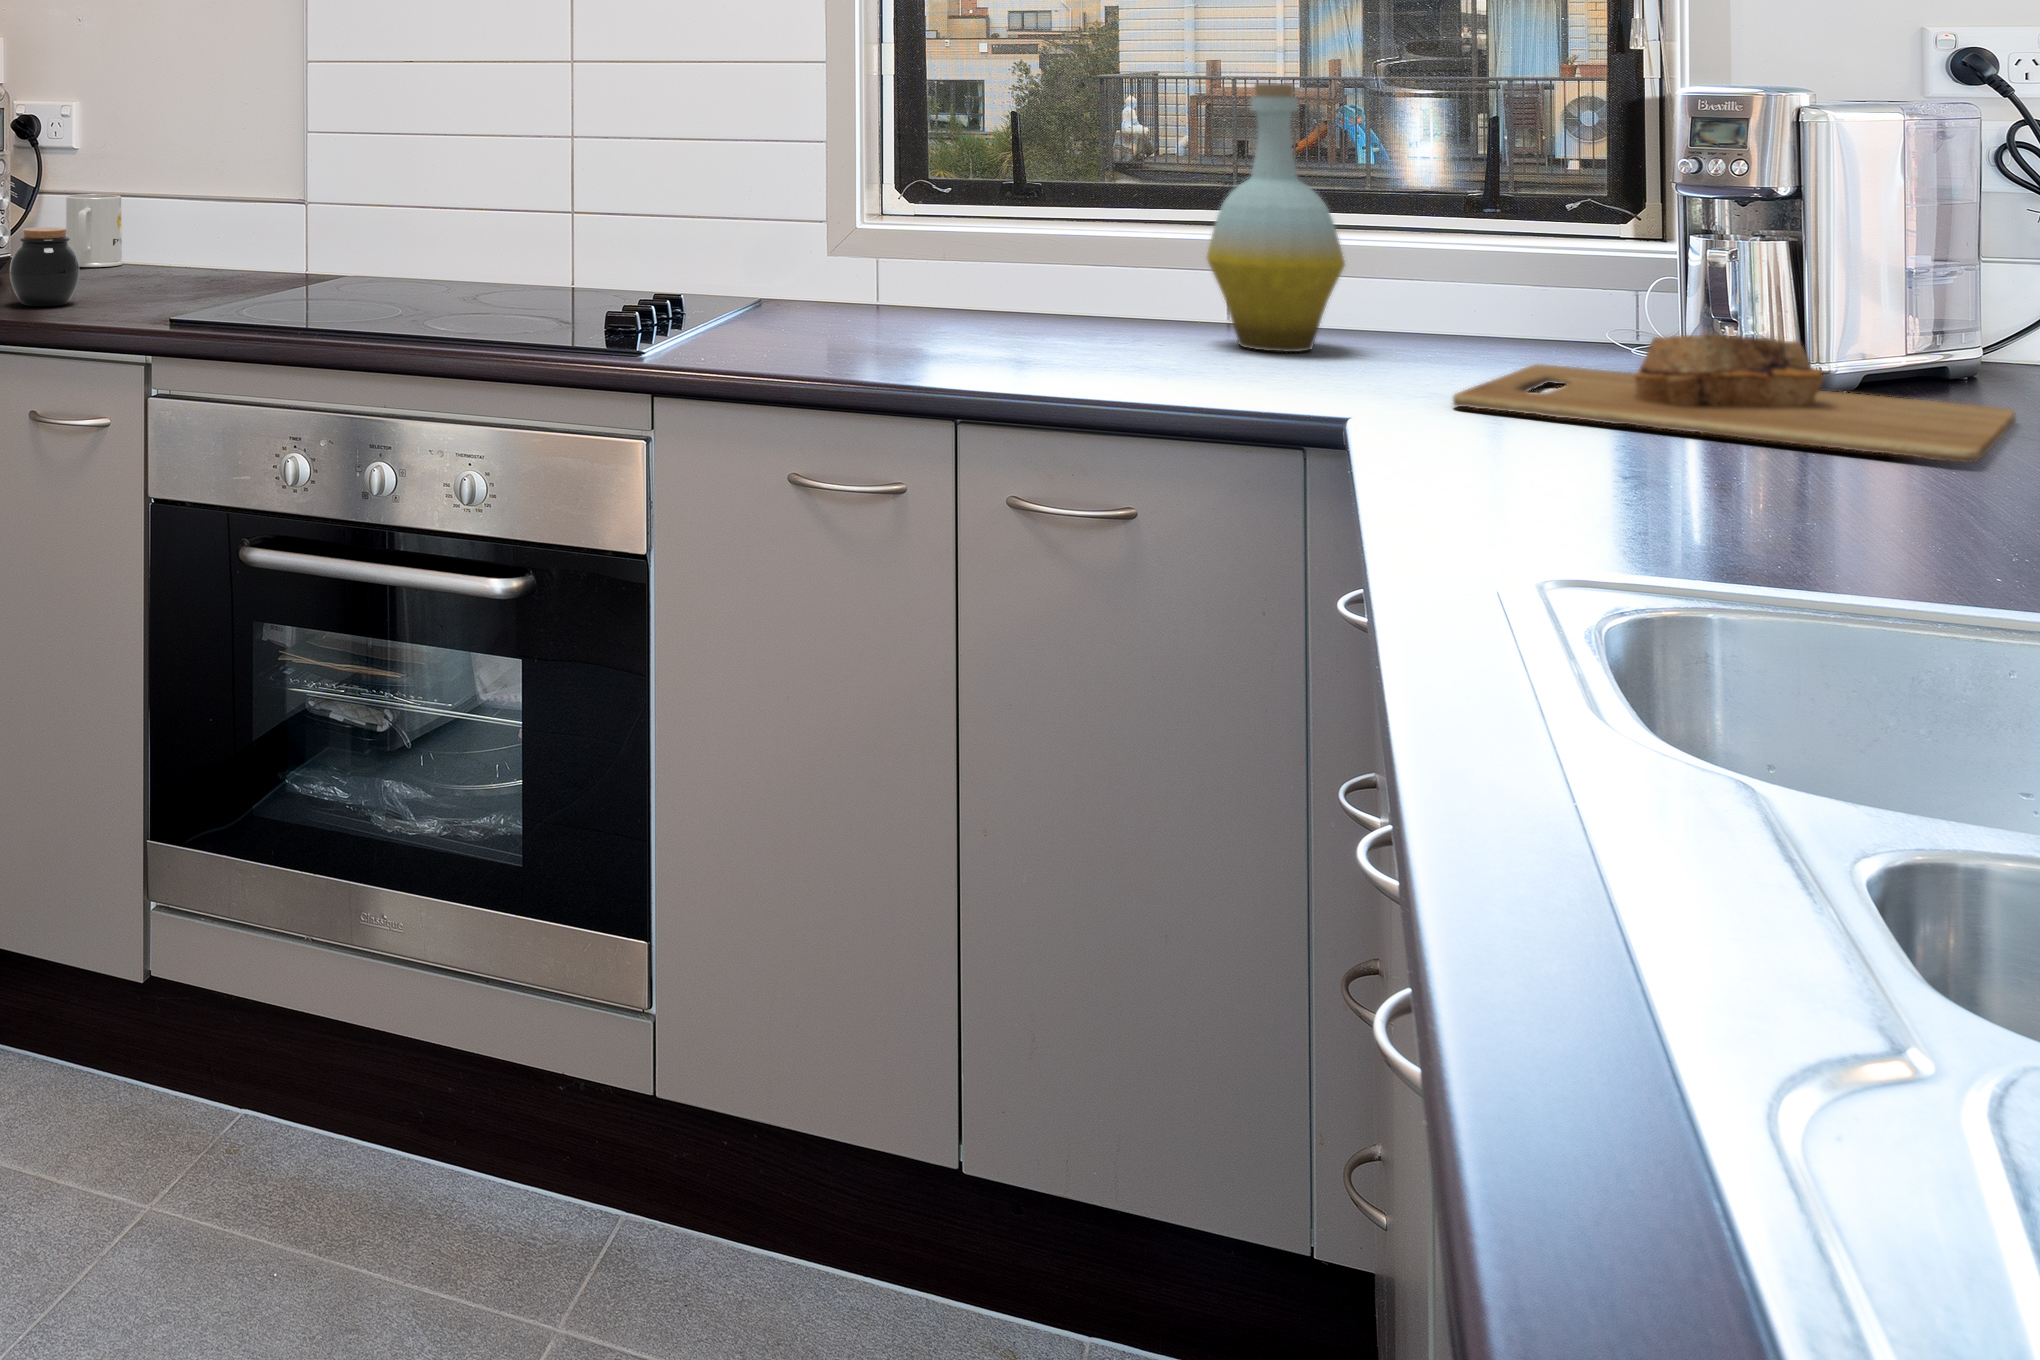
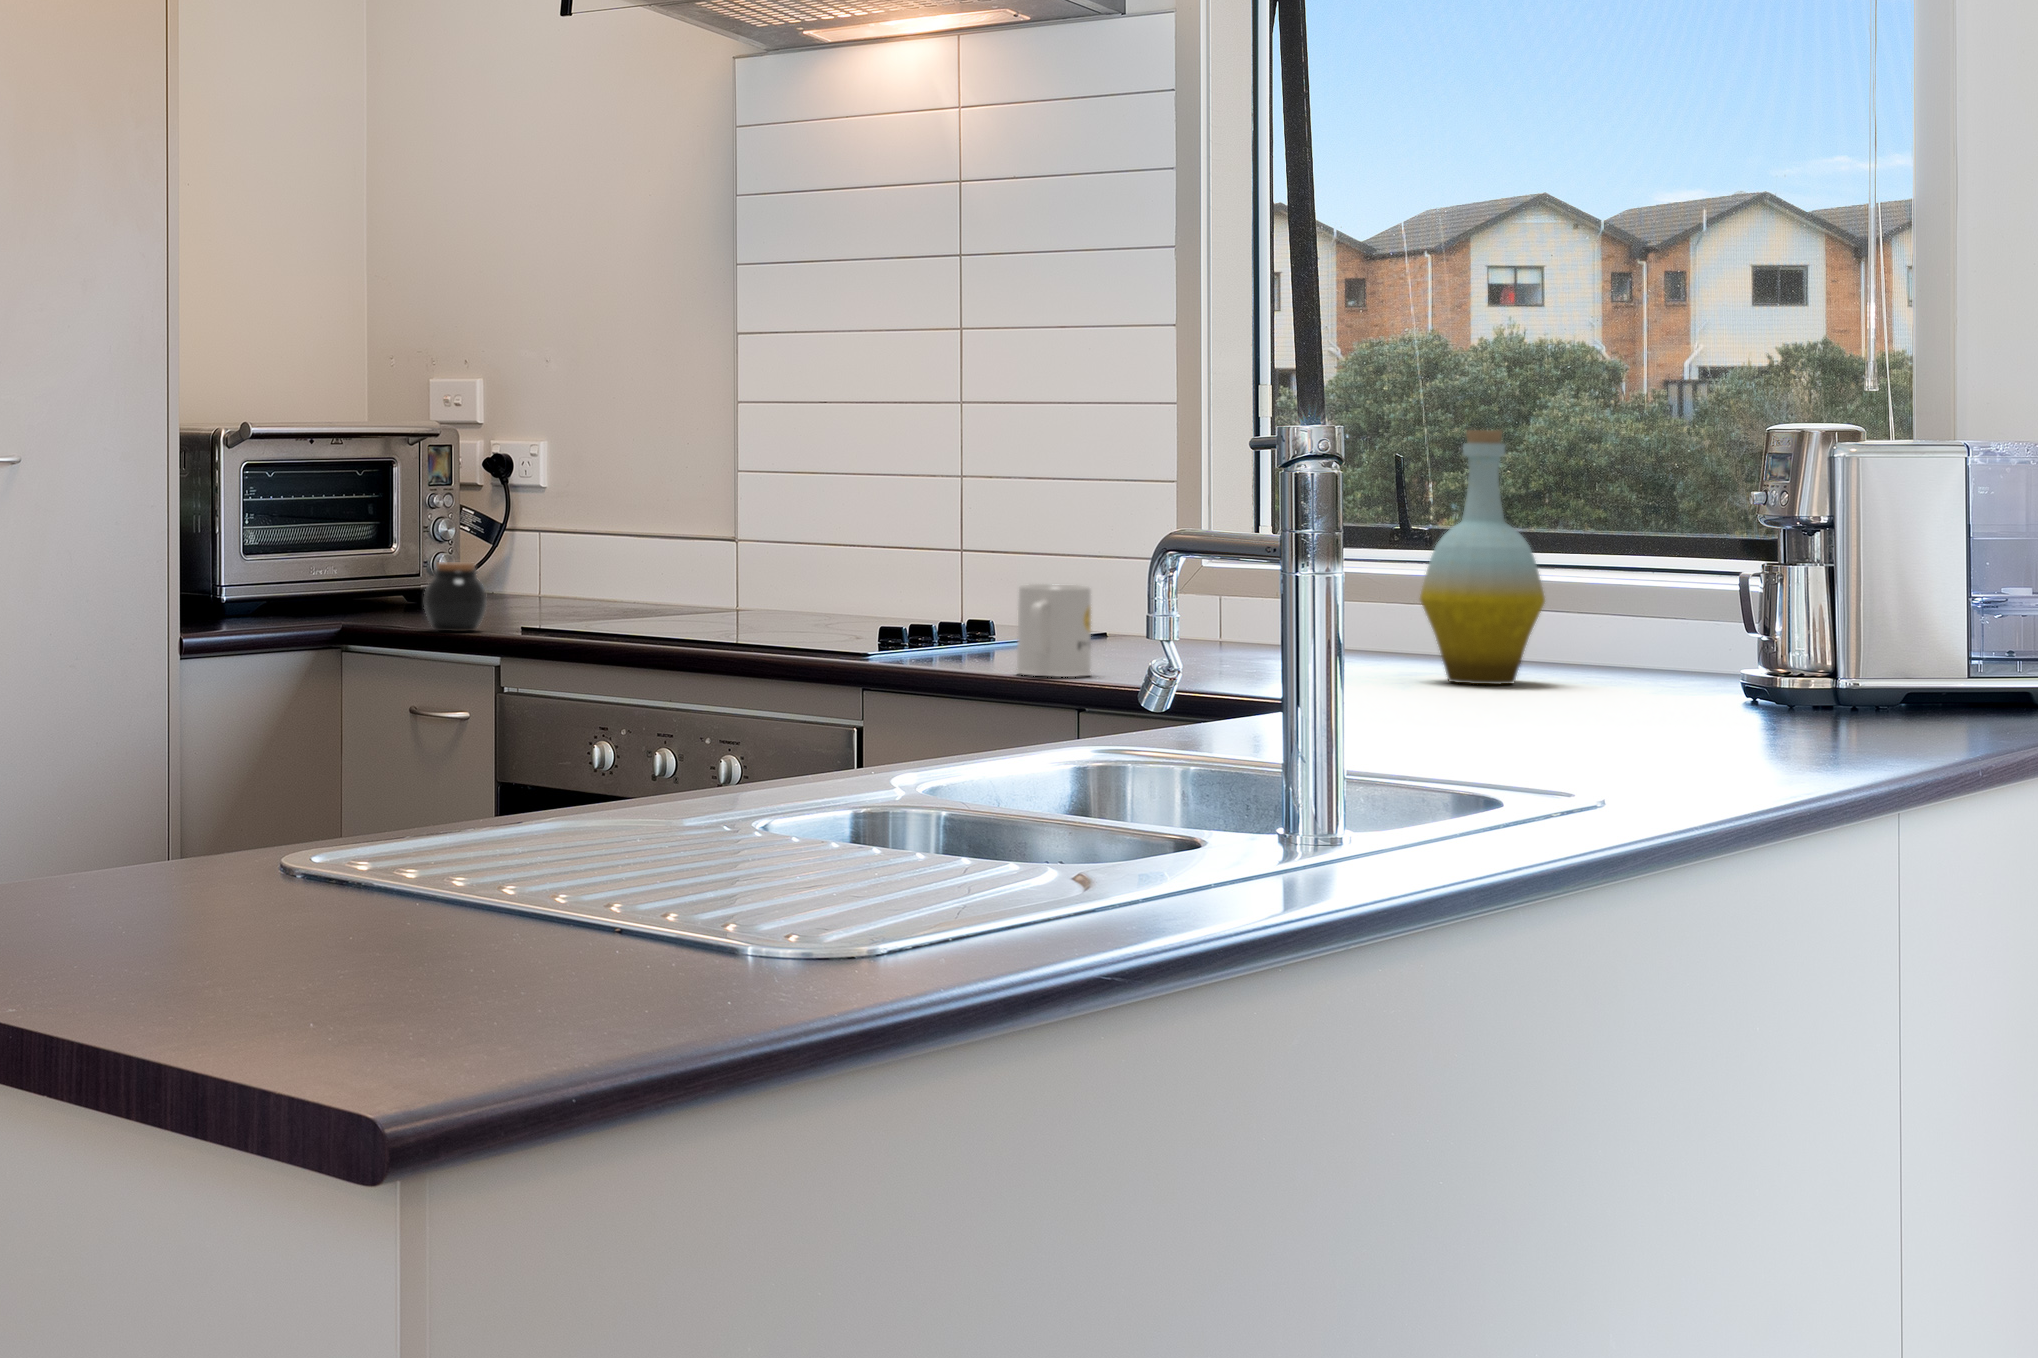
mug: present [66,194,123,267] -> present [1016,584,1091,677]
cutting board: present [1453,334,2016,463] -> none [1461,644,1954,737]

